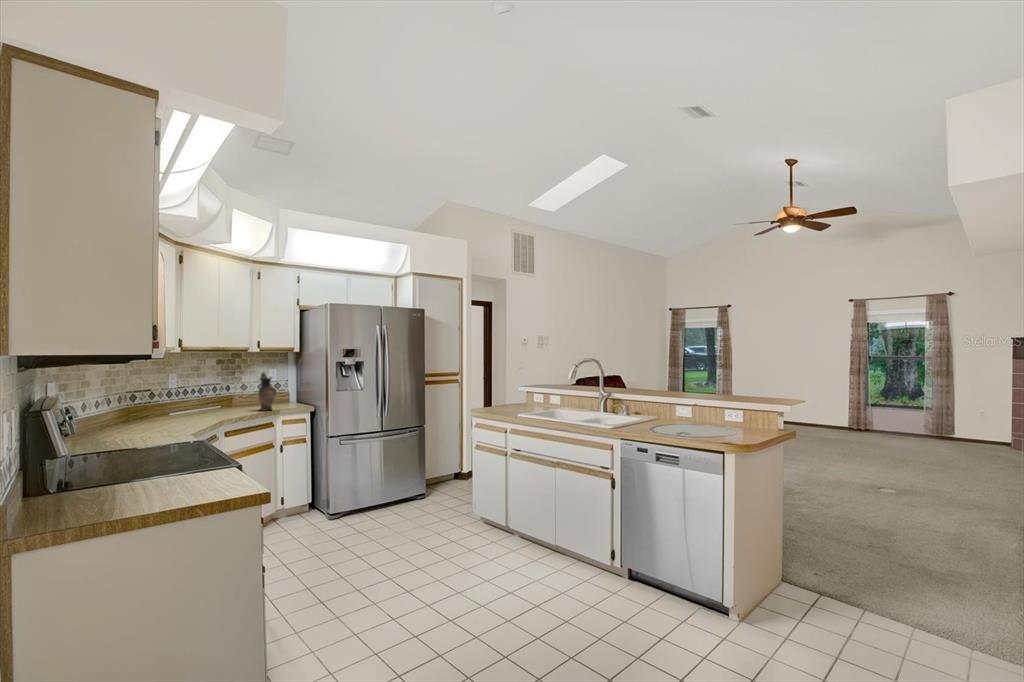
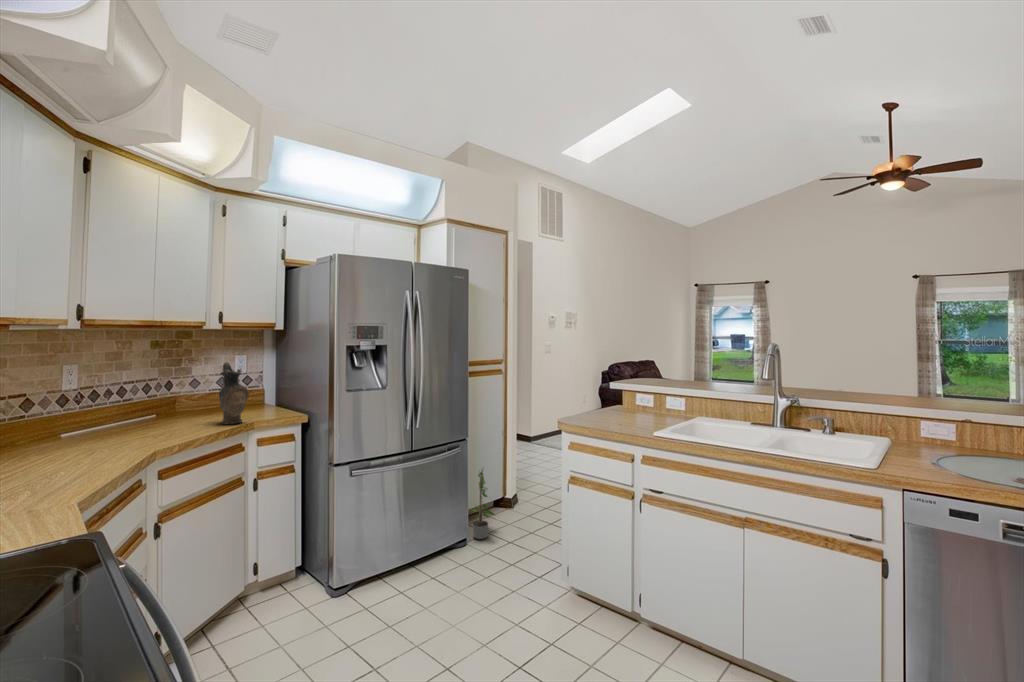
potted plant: none [426,445,448,496] -> present [470,470,494,539]

